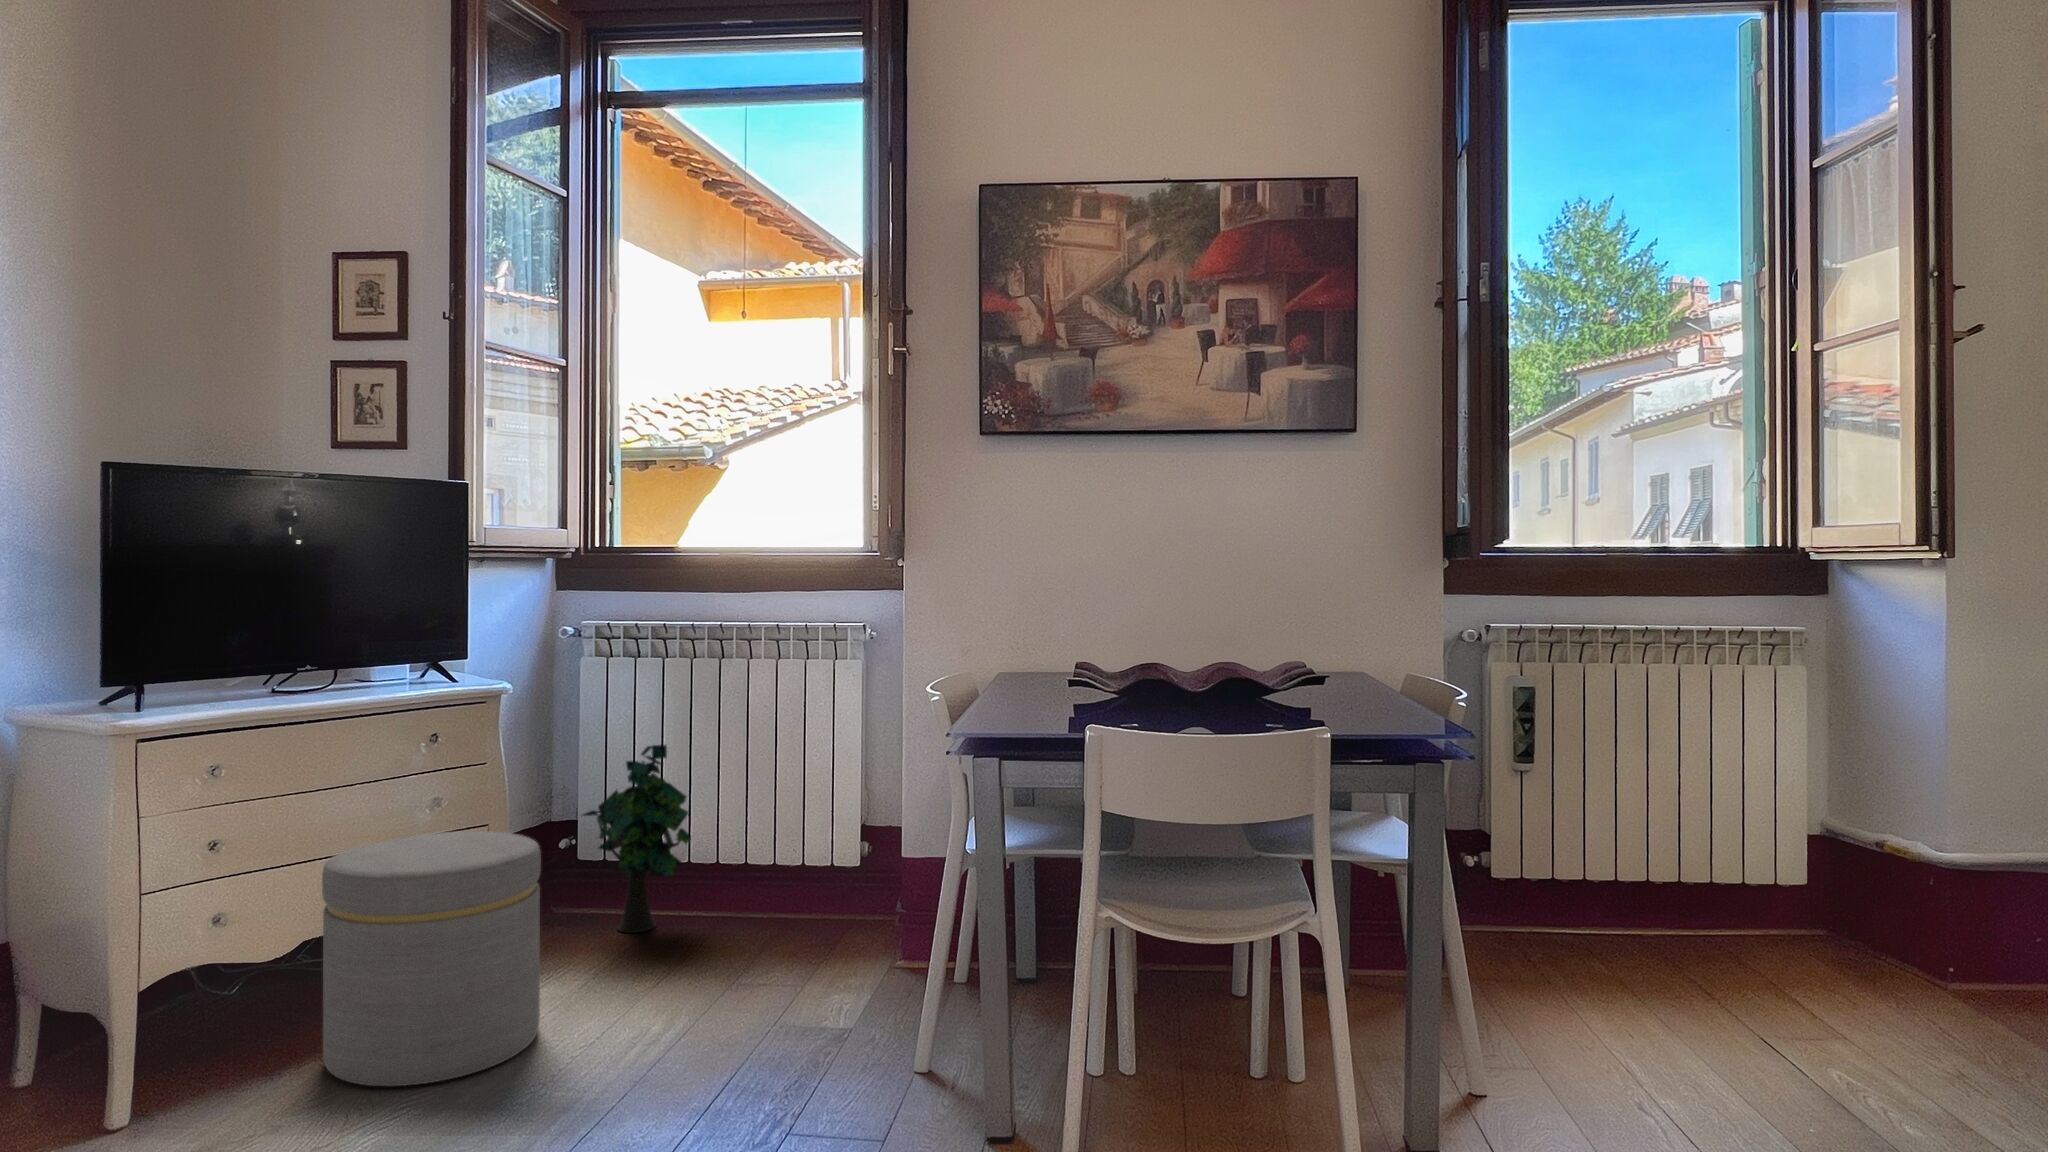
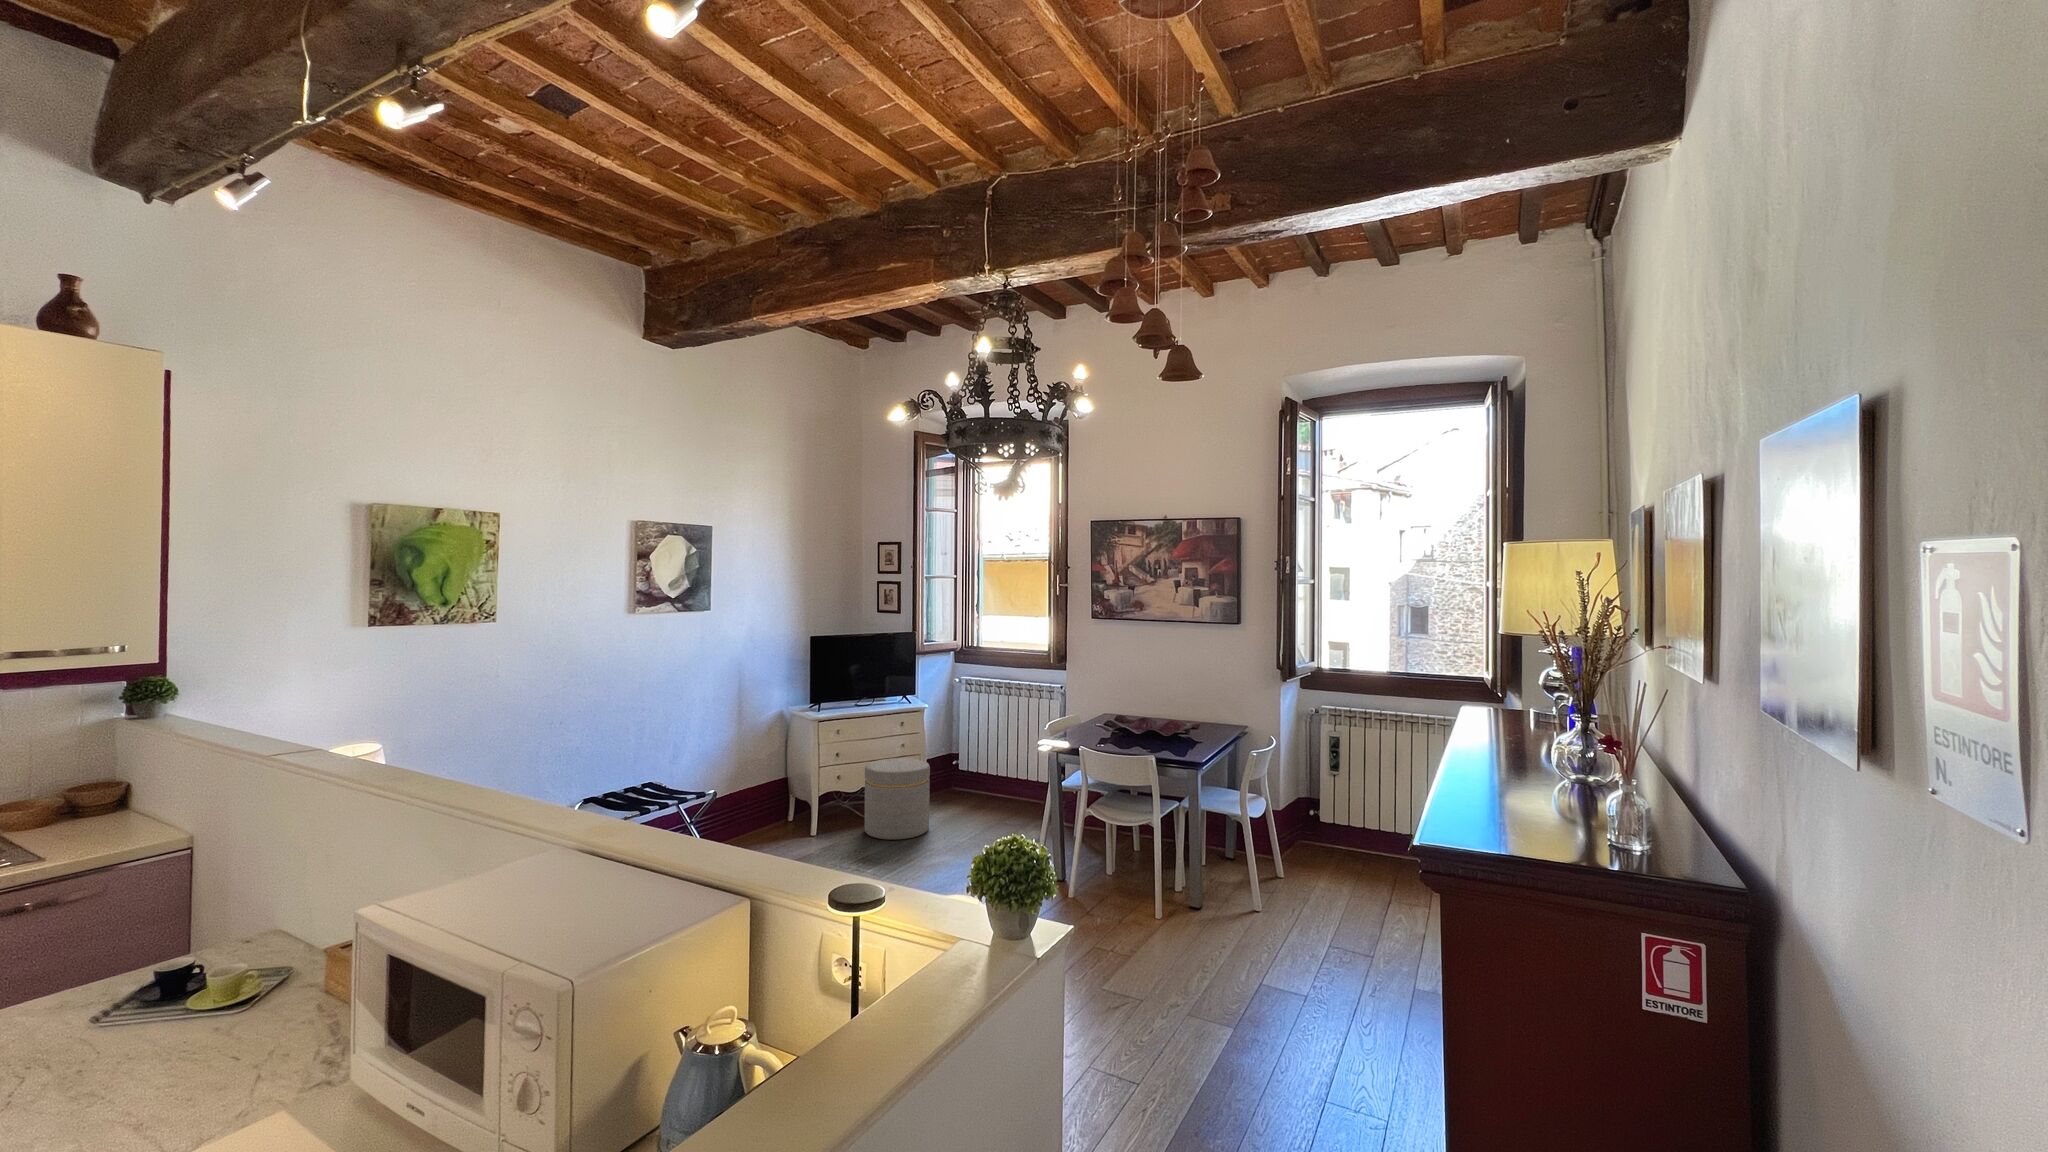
decorative plant: present [583,745,691,933] -> none [957,729,1000,802]

